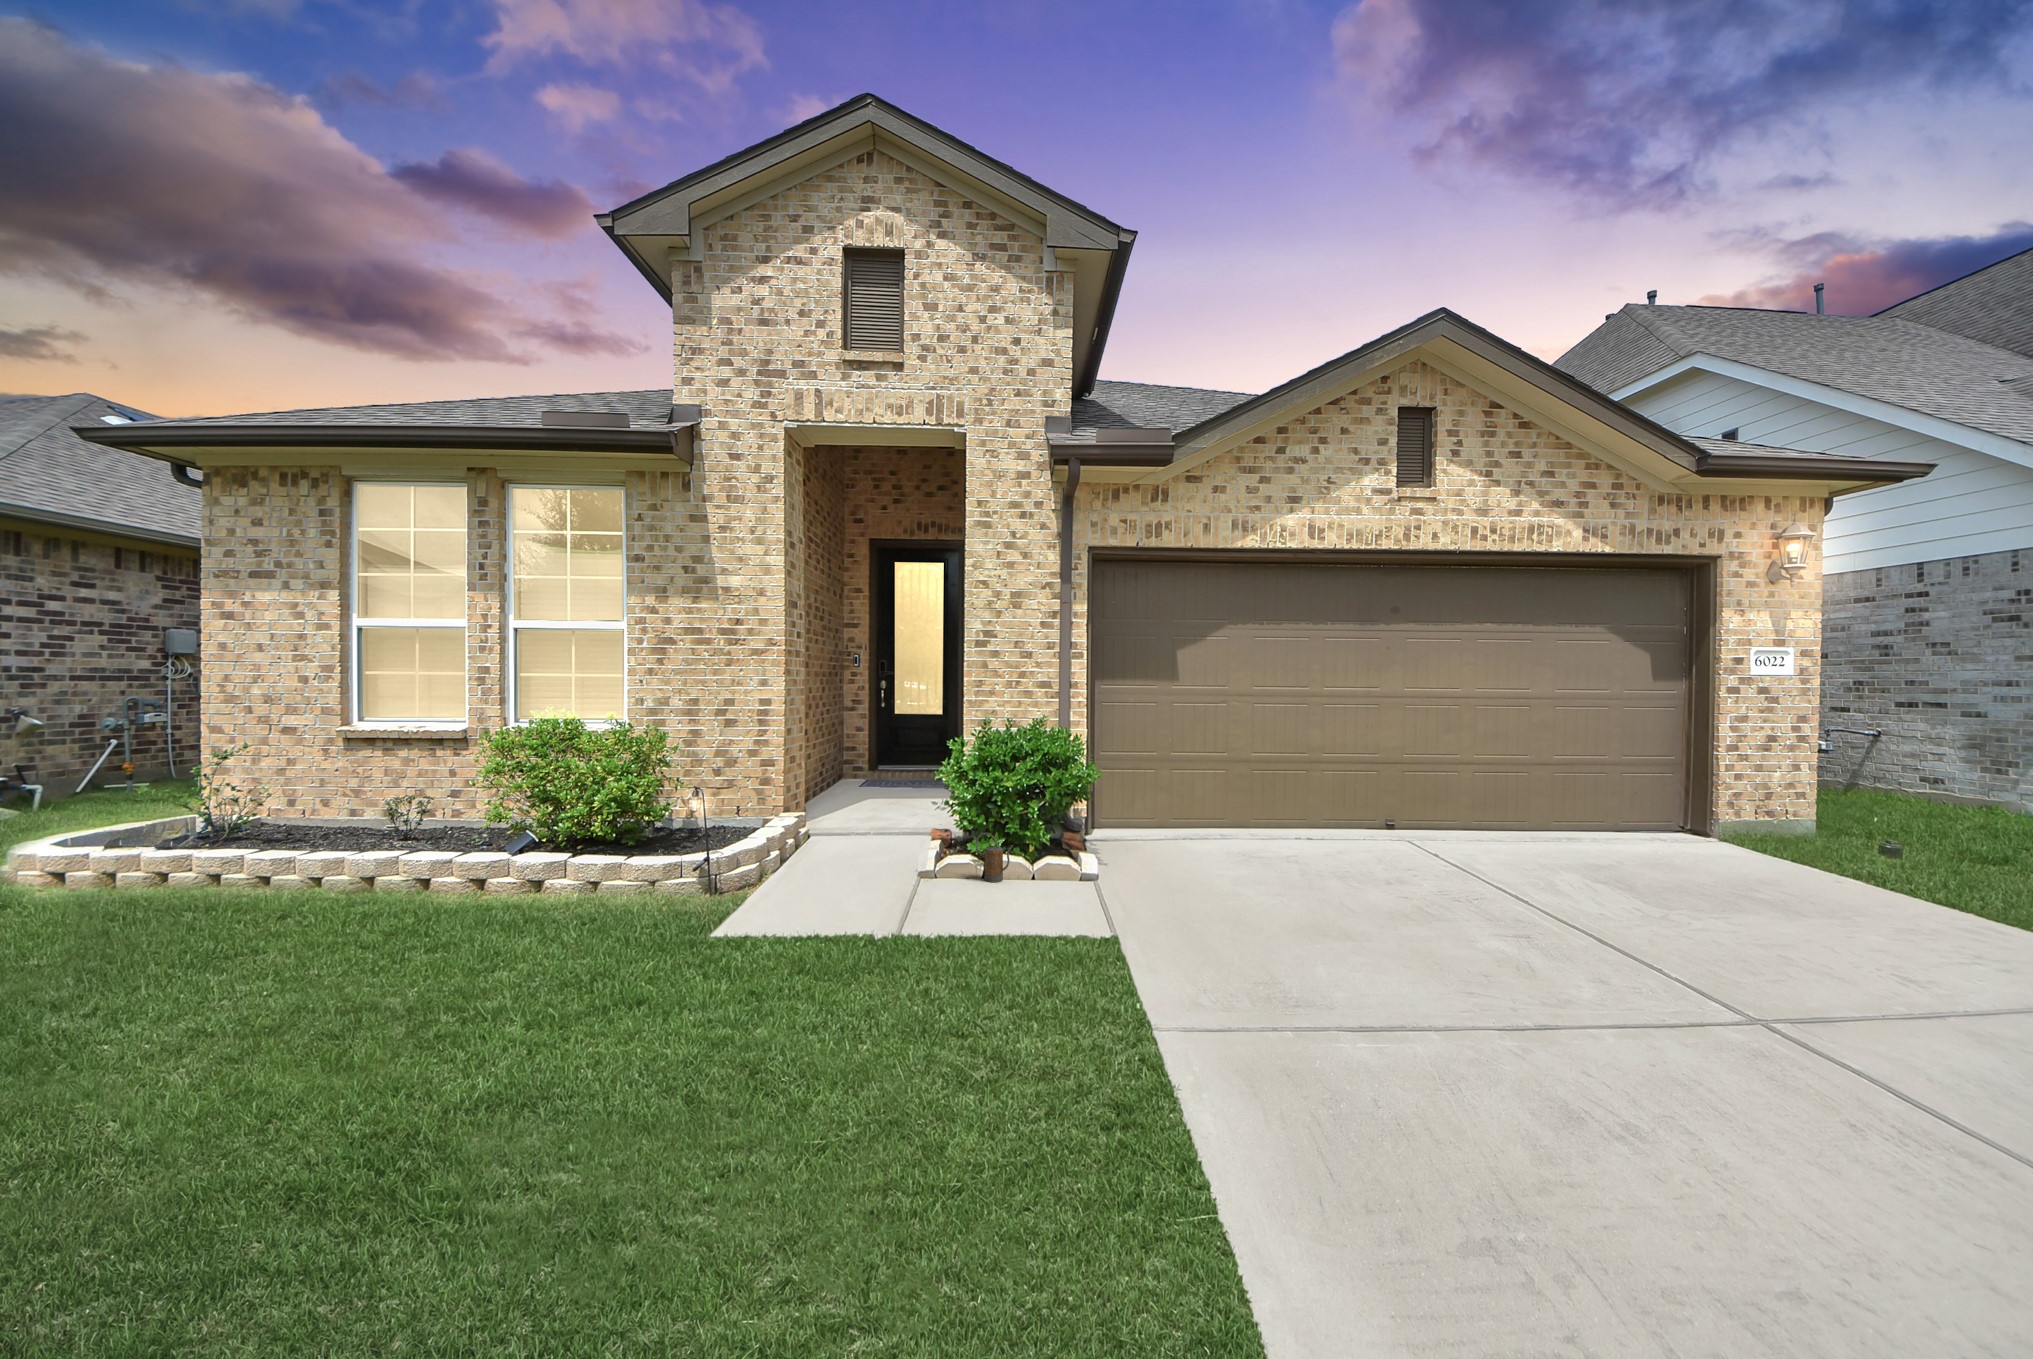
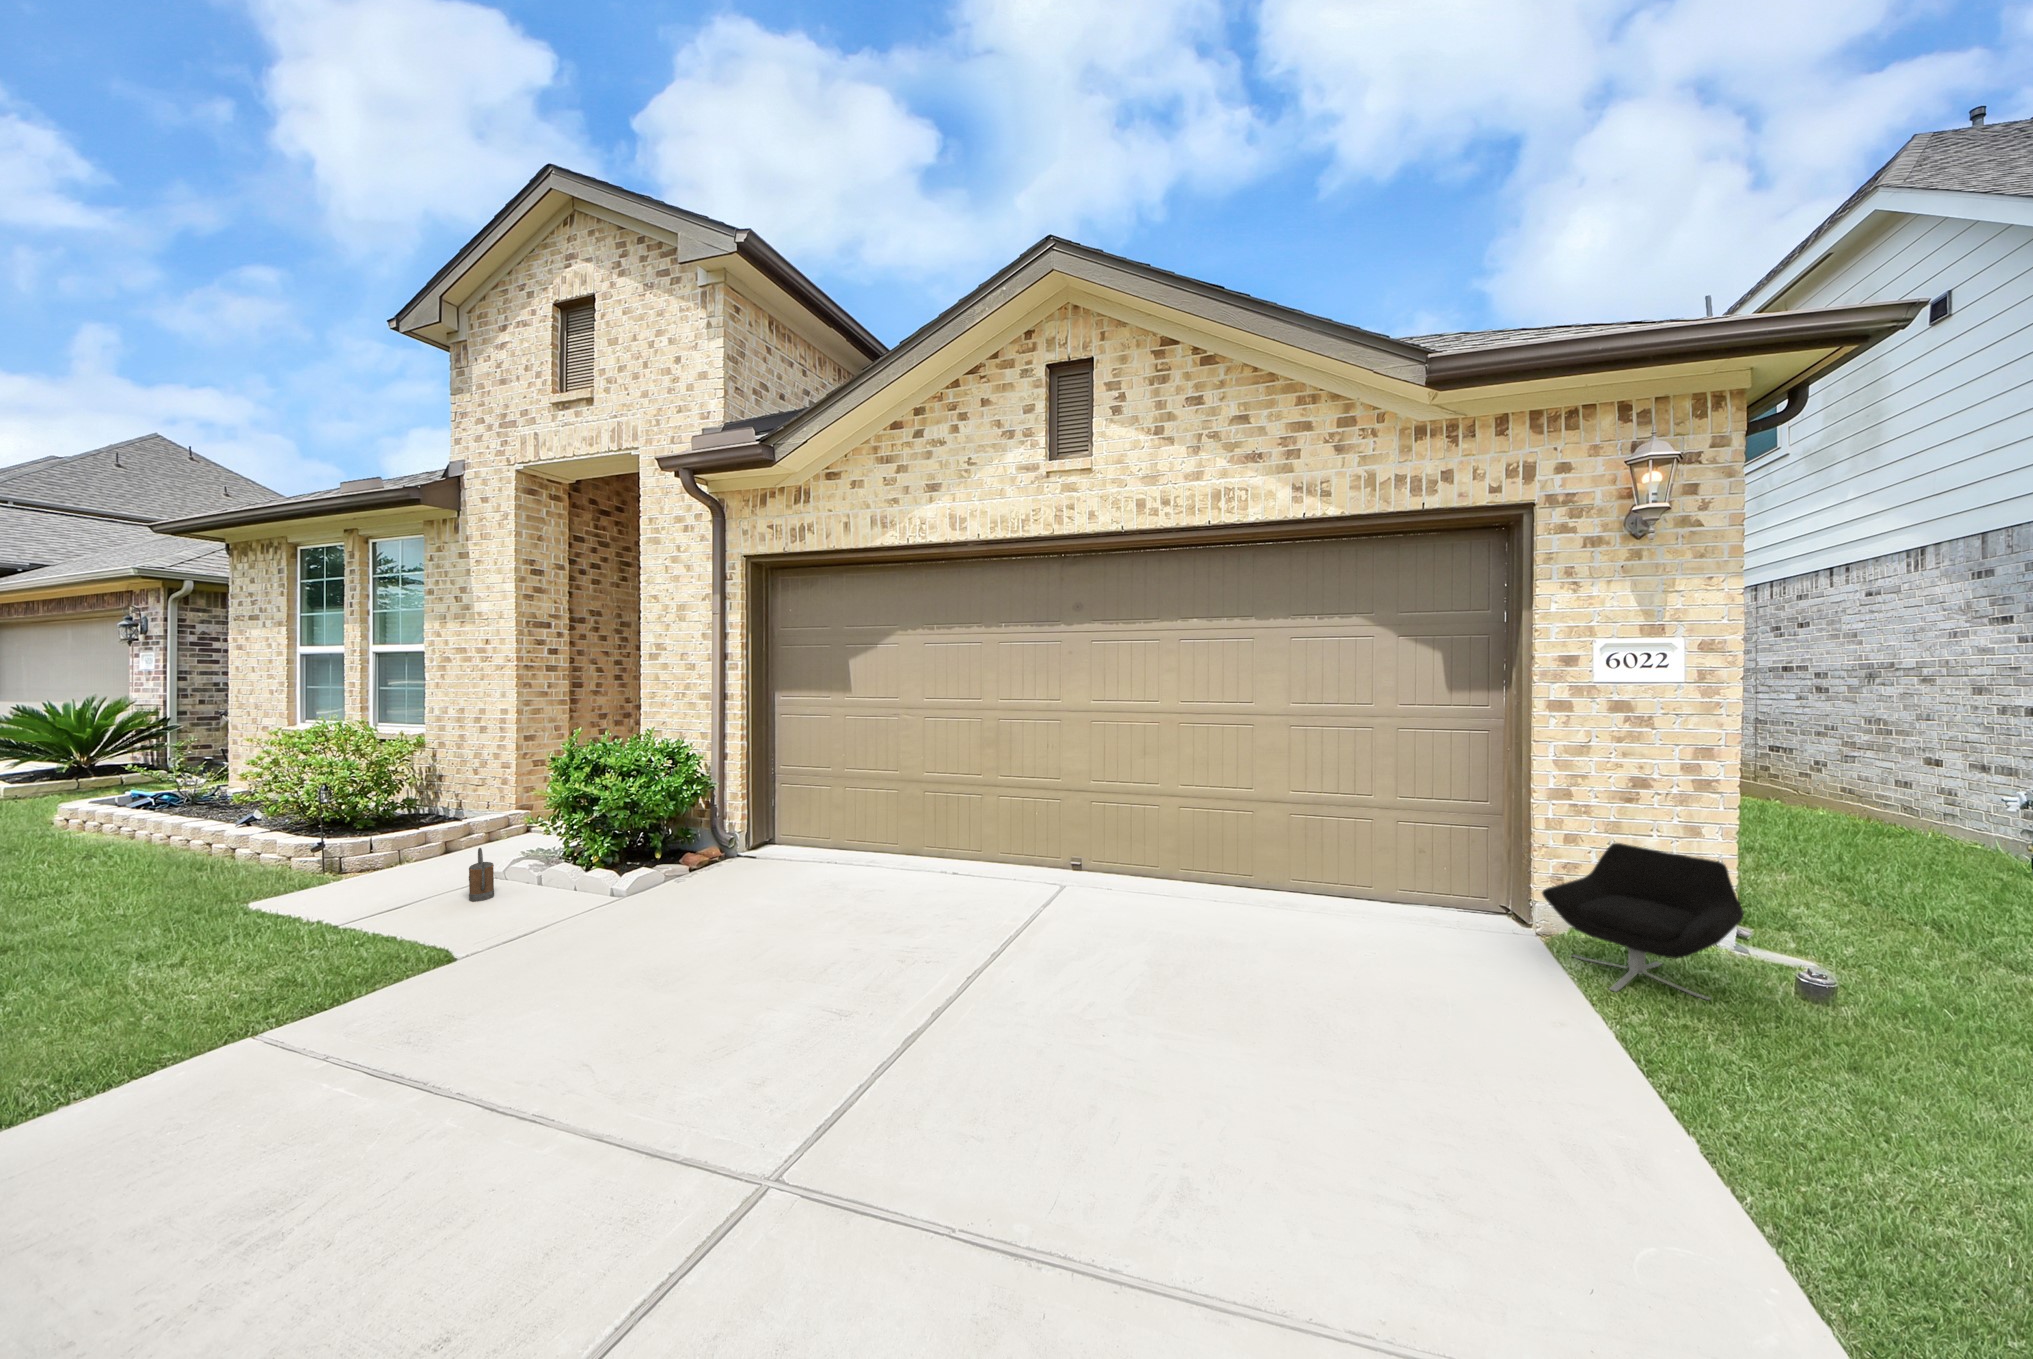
lounge chair: none [1742,775,1849,856] -> present [1542,843,1744,1000]

